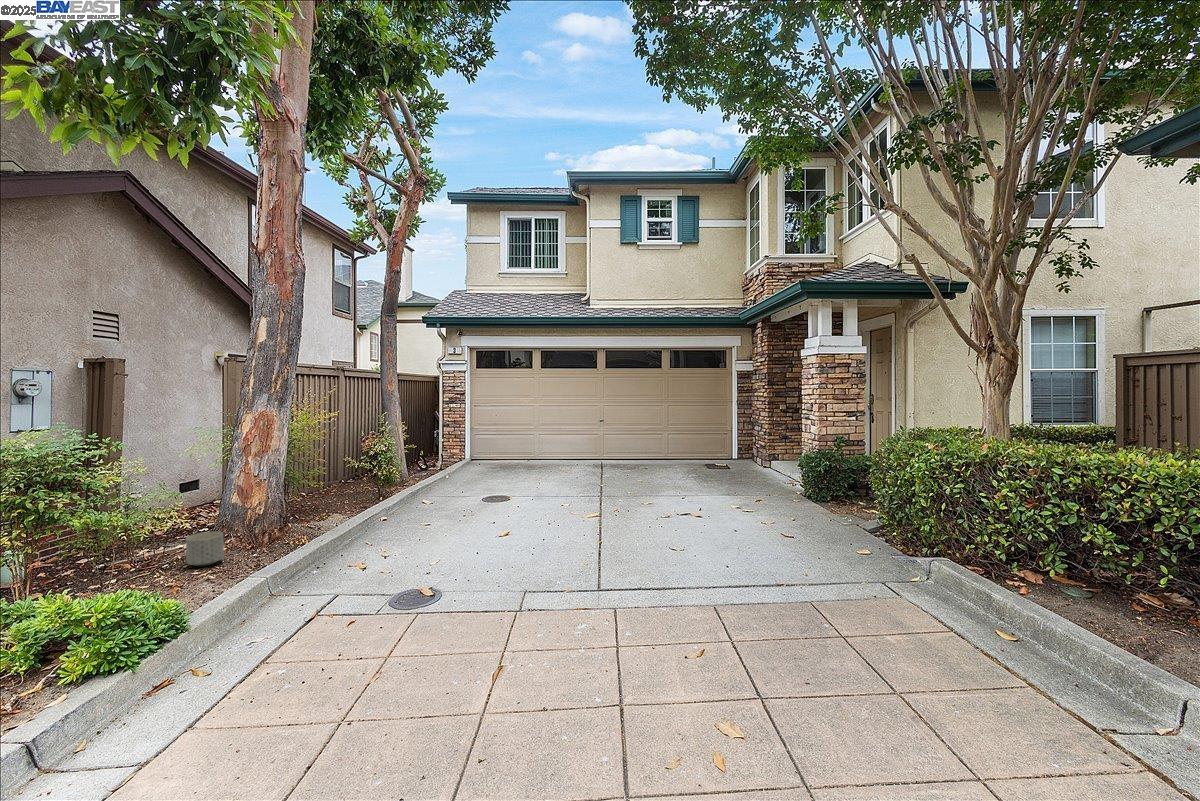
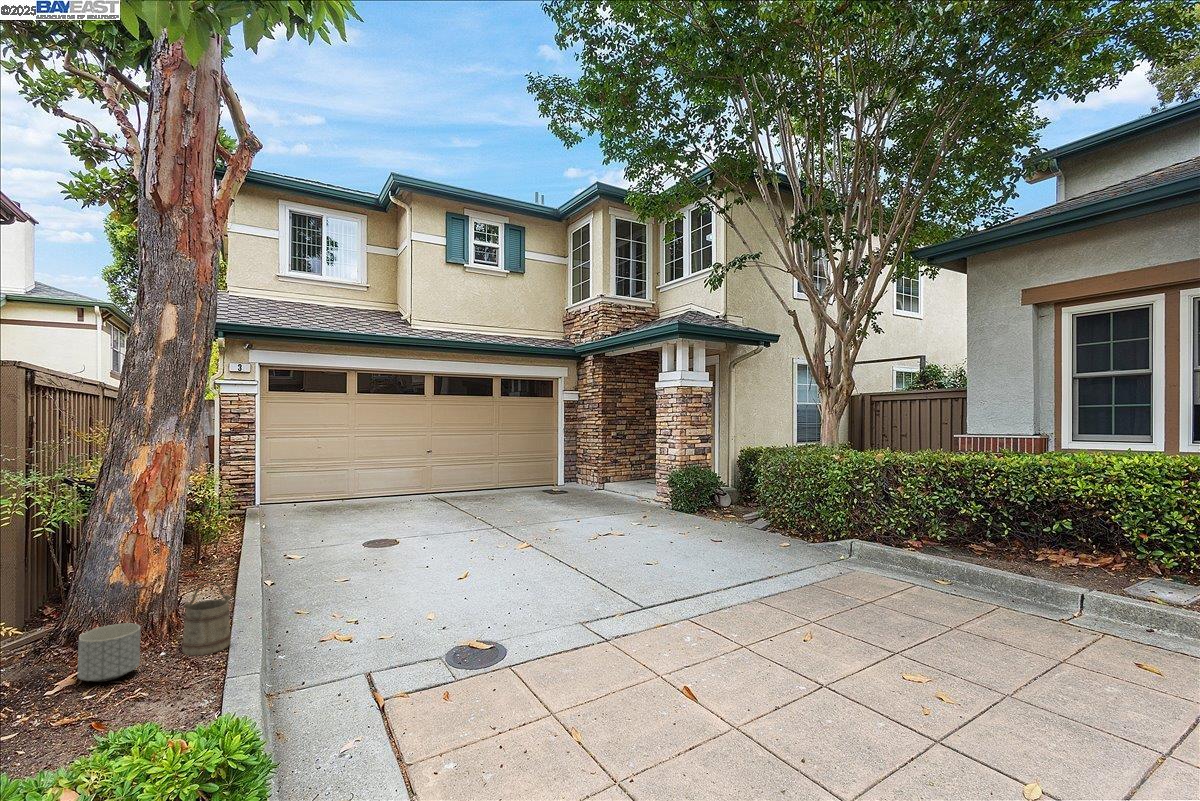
bucket: none [258,510,292,560] -> present [182,581,232,655]

